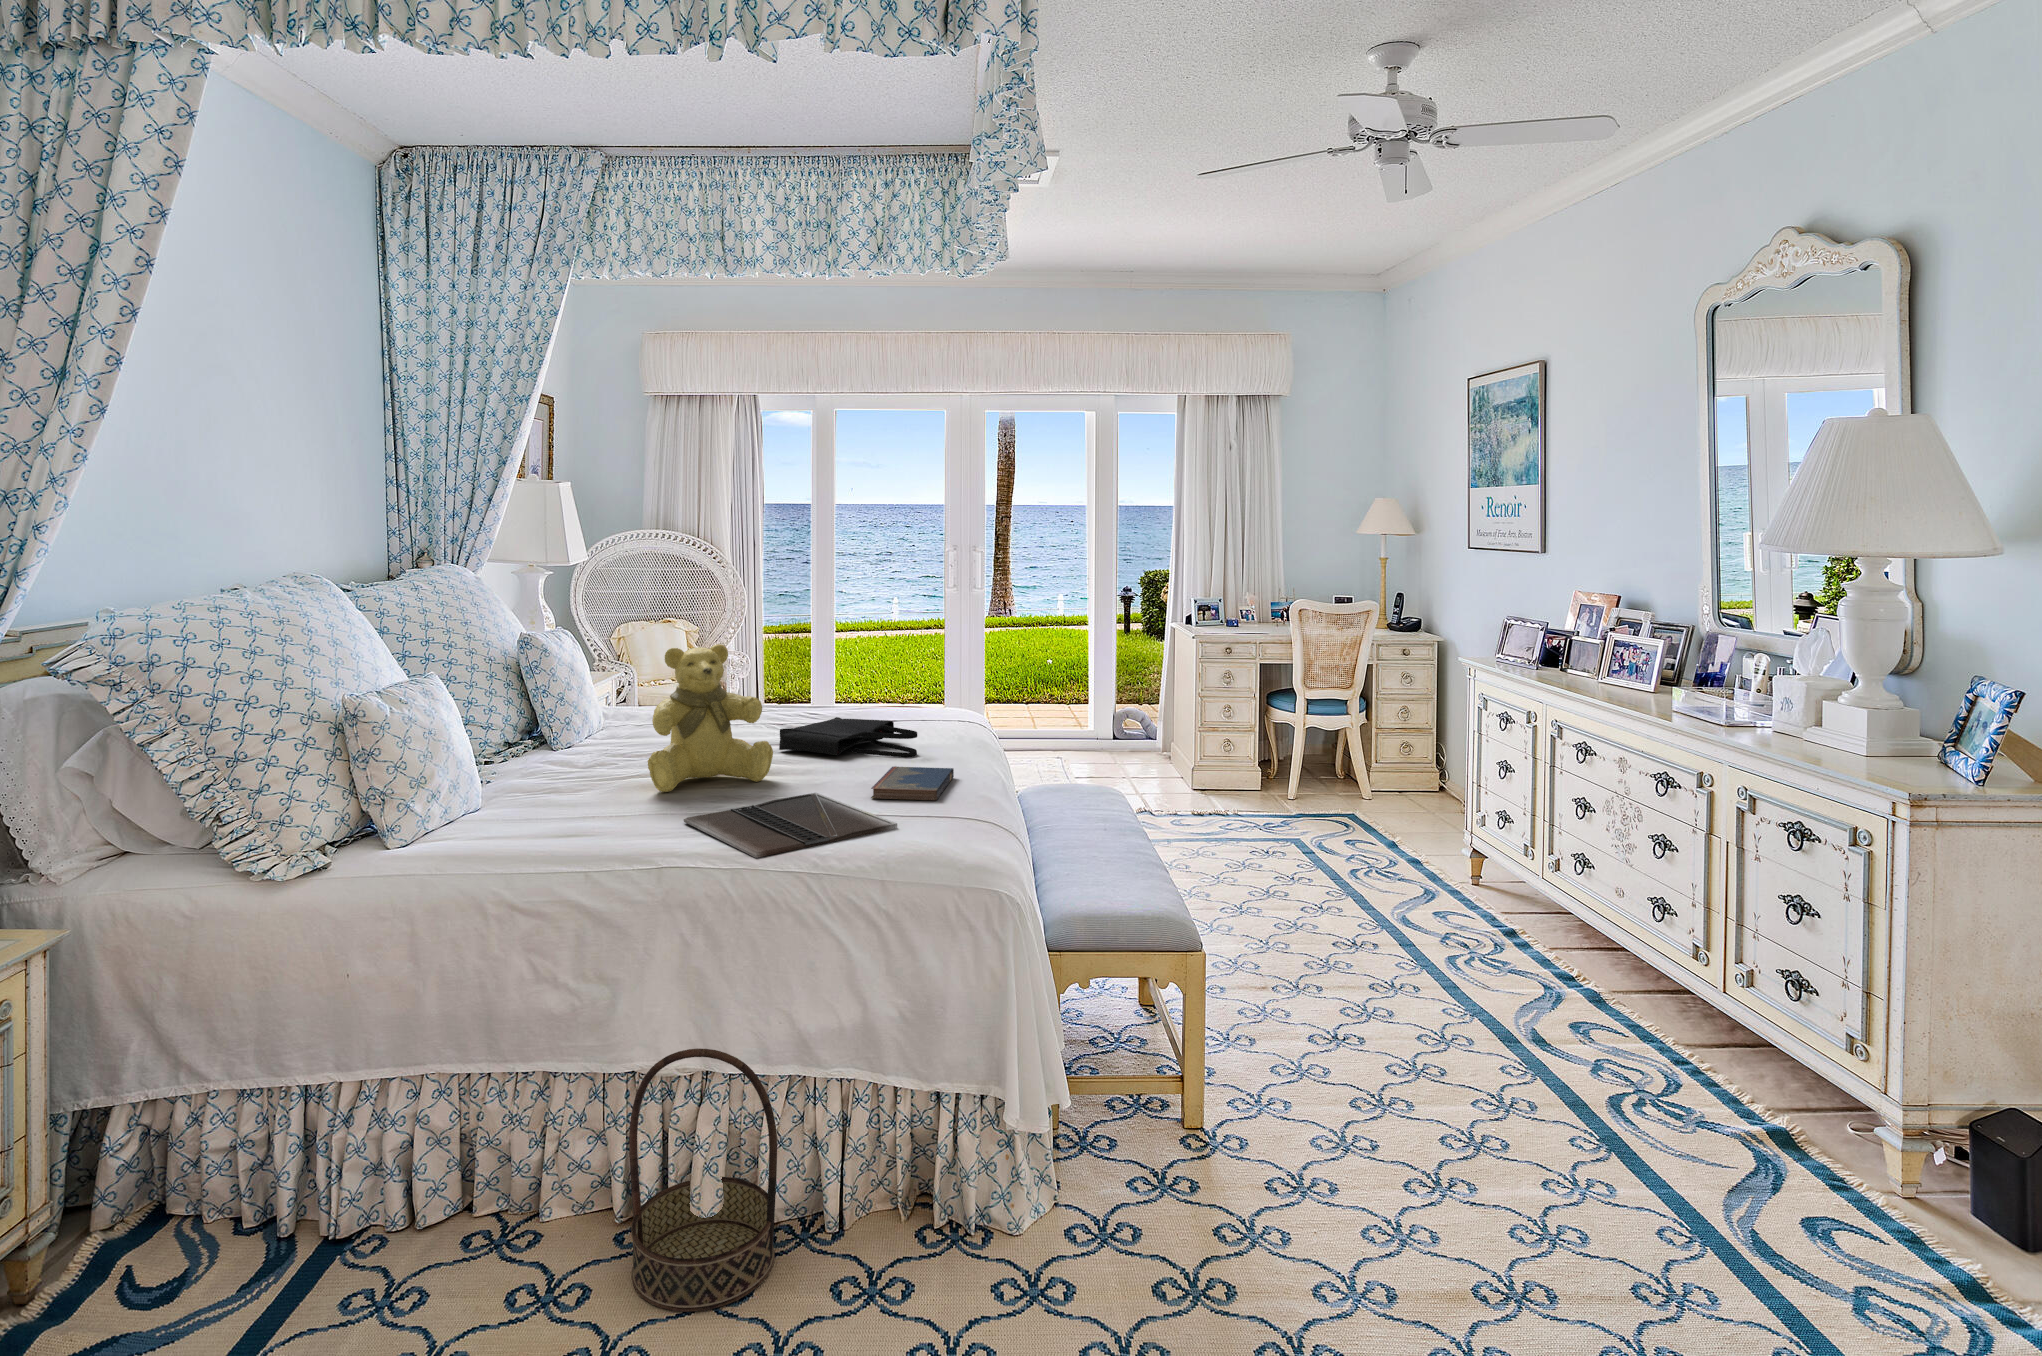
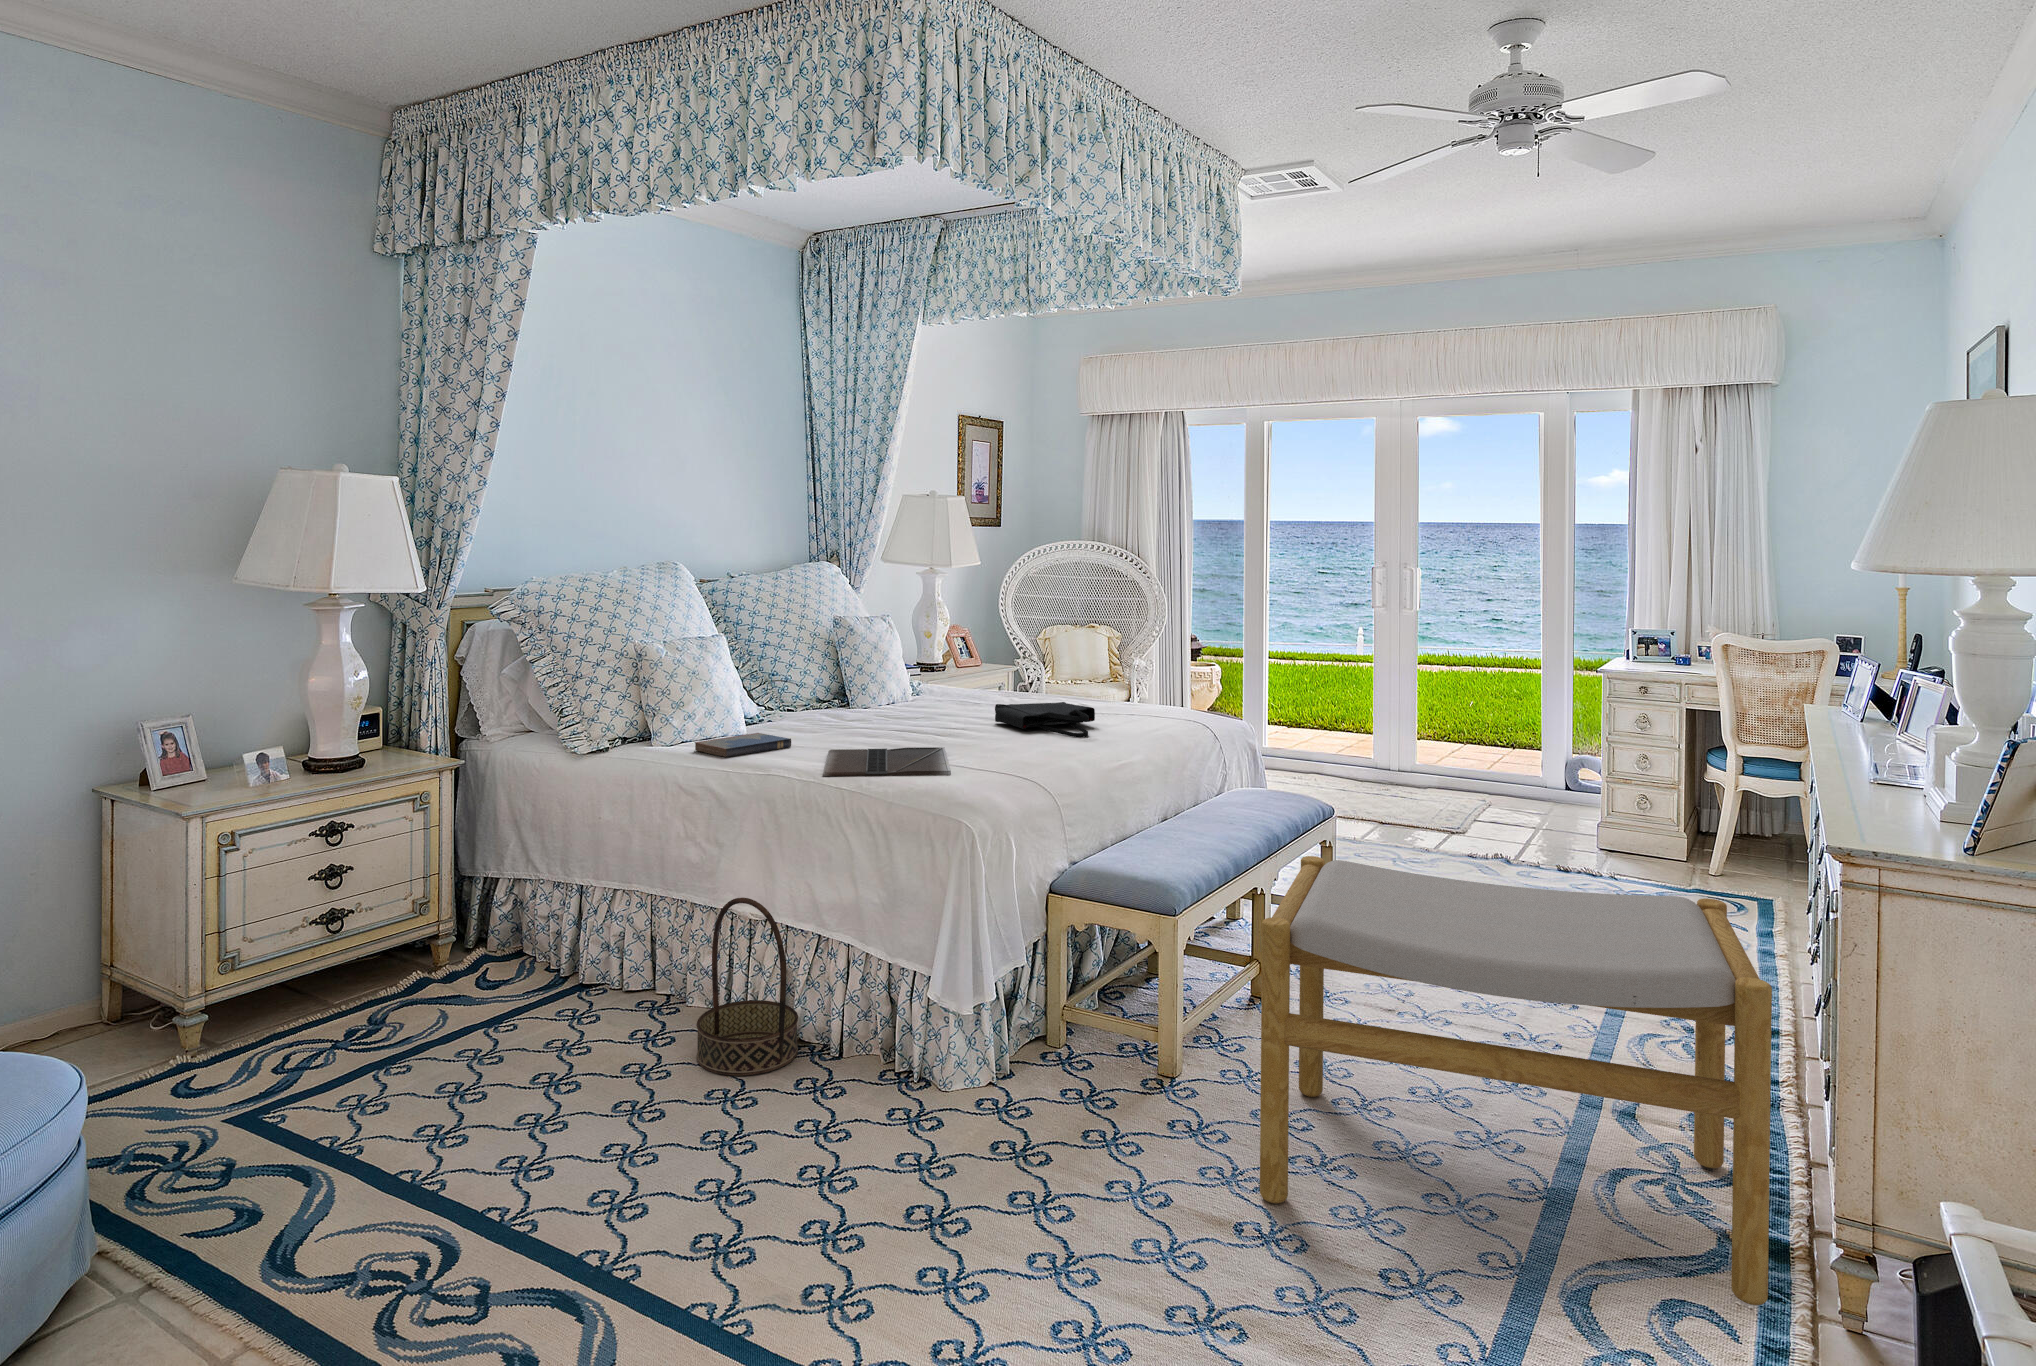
teddy bear: present [648,644,773,792] -> none [848,626,947,738]
hardcover book: present [871,767,954,800] -> present [695,733,791,757]
footstool: none [1296,835,1828,1238] -> present [1260,856,1772,1305]

